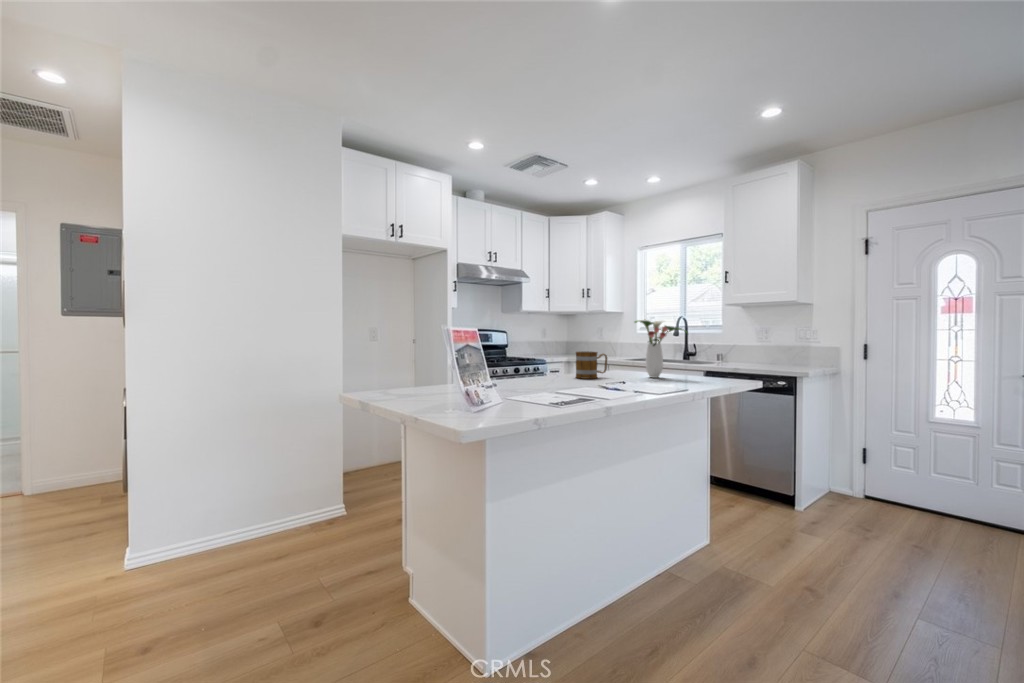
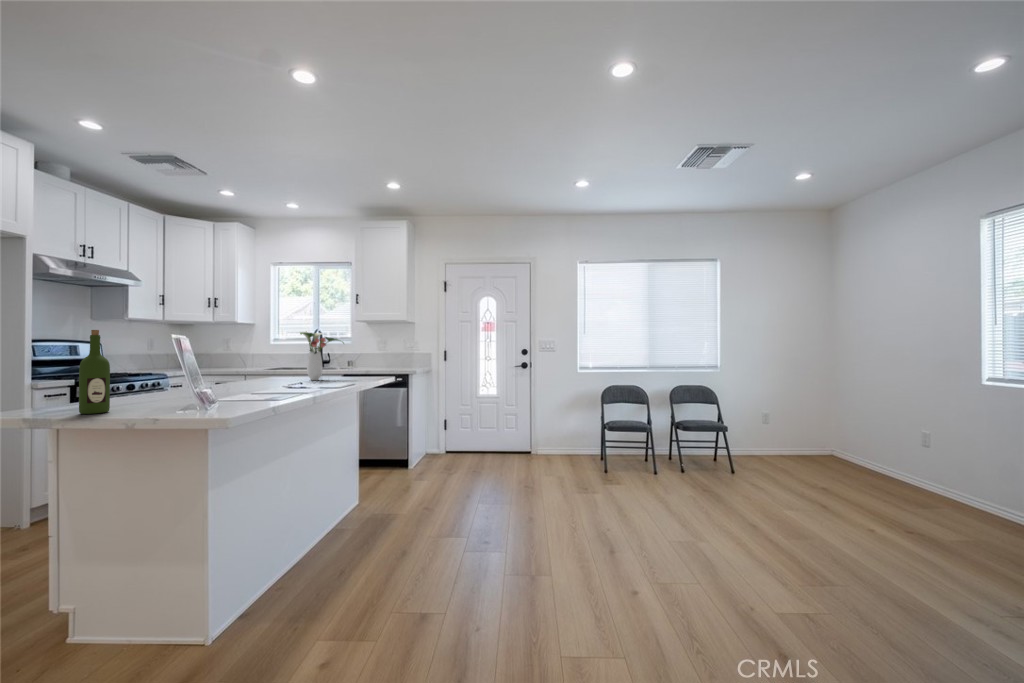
wine bottle: none [413,324,433,399] -> present [79,330,110,414]
mug: present [576,351,607,379] -> none [241,360,273,385]

